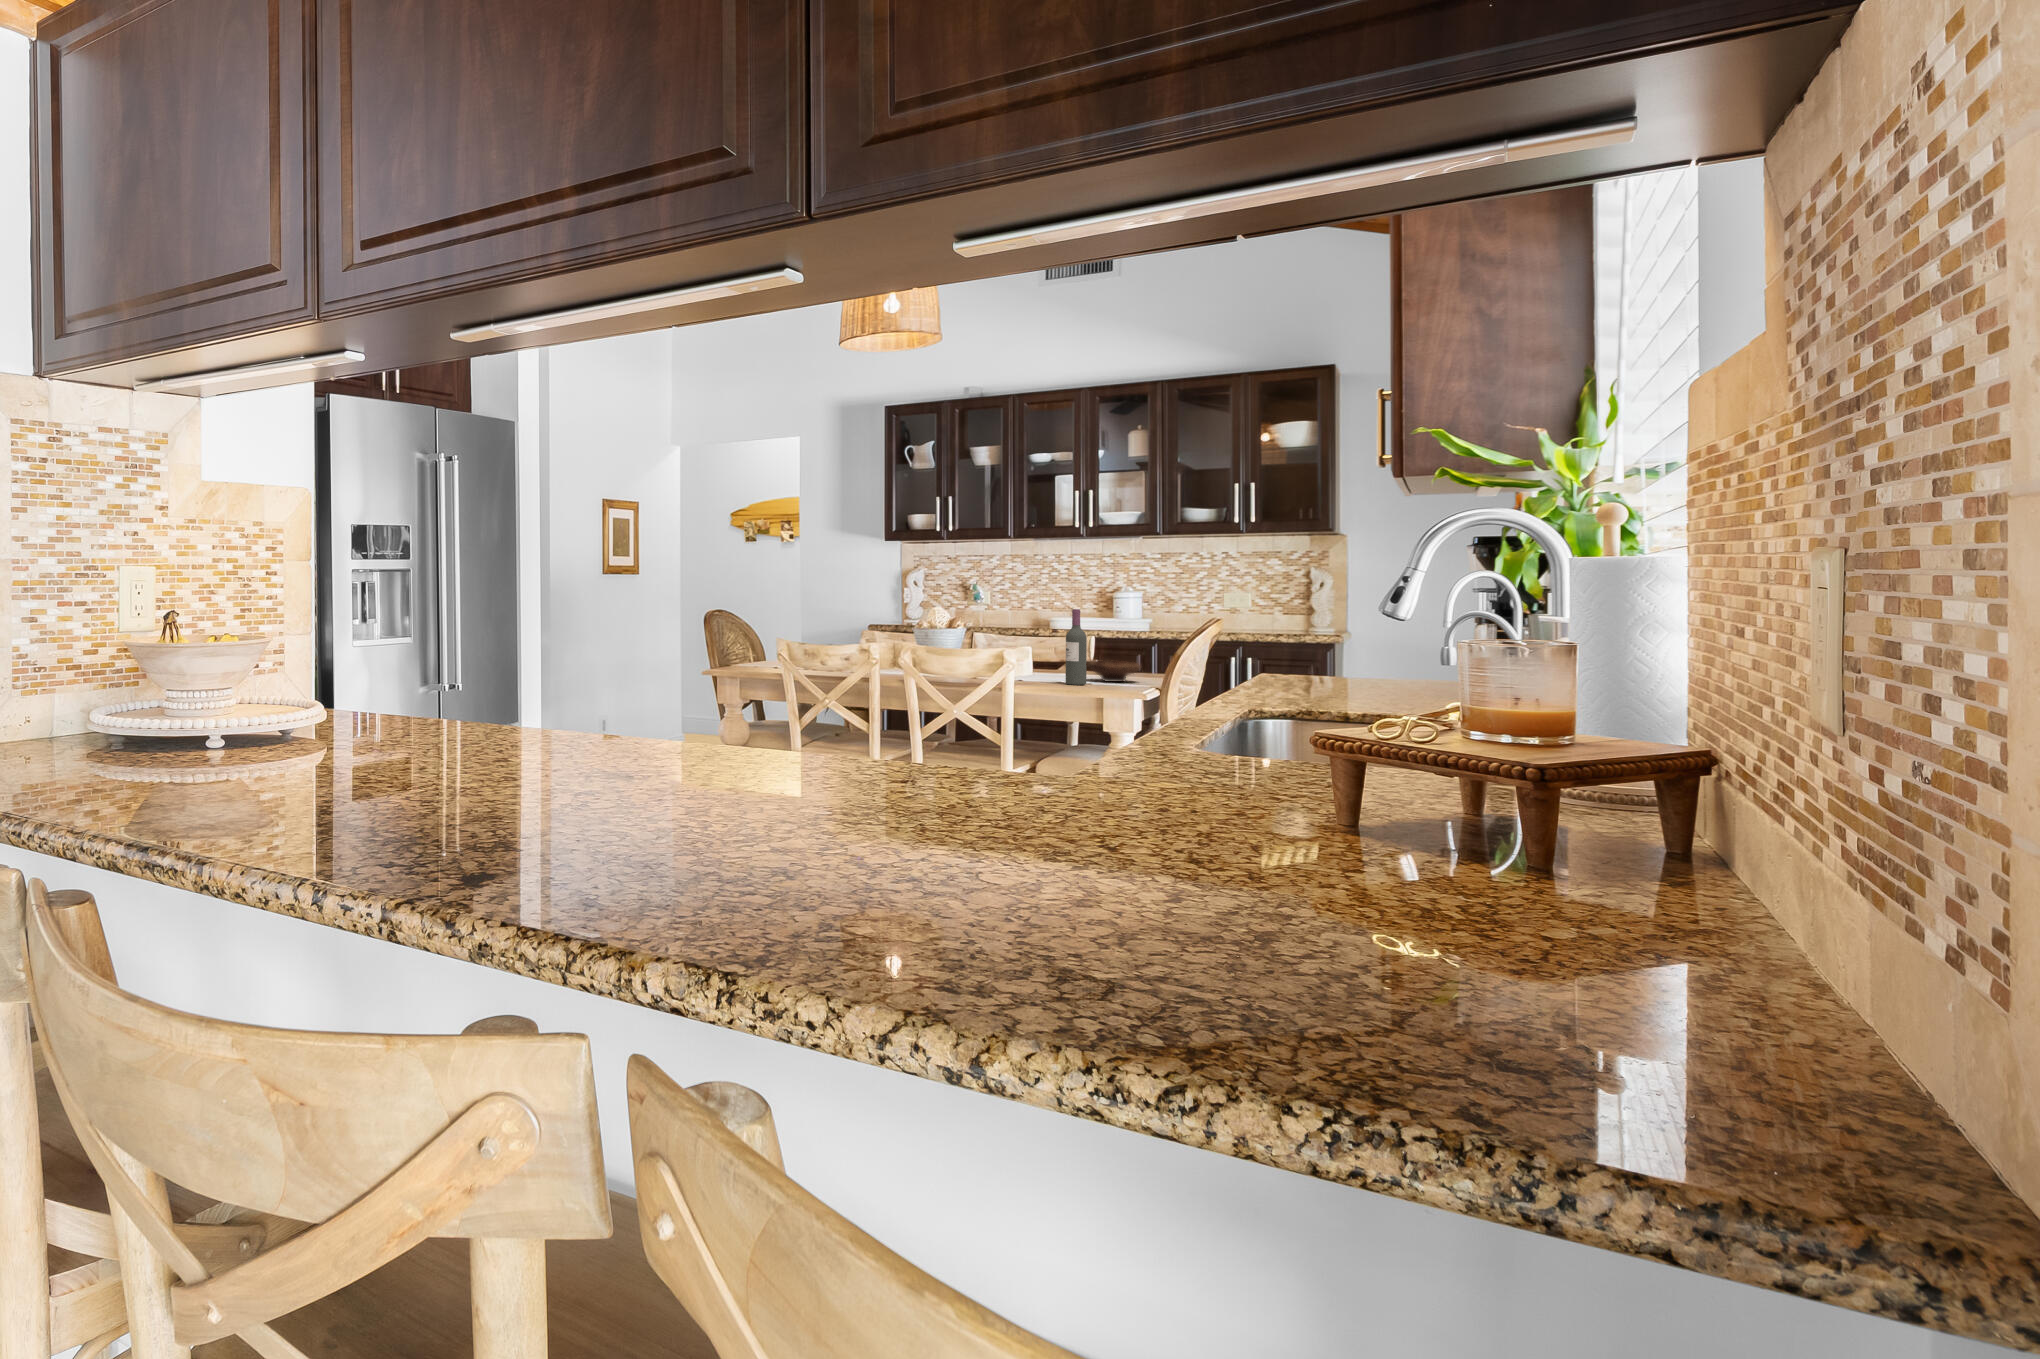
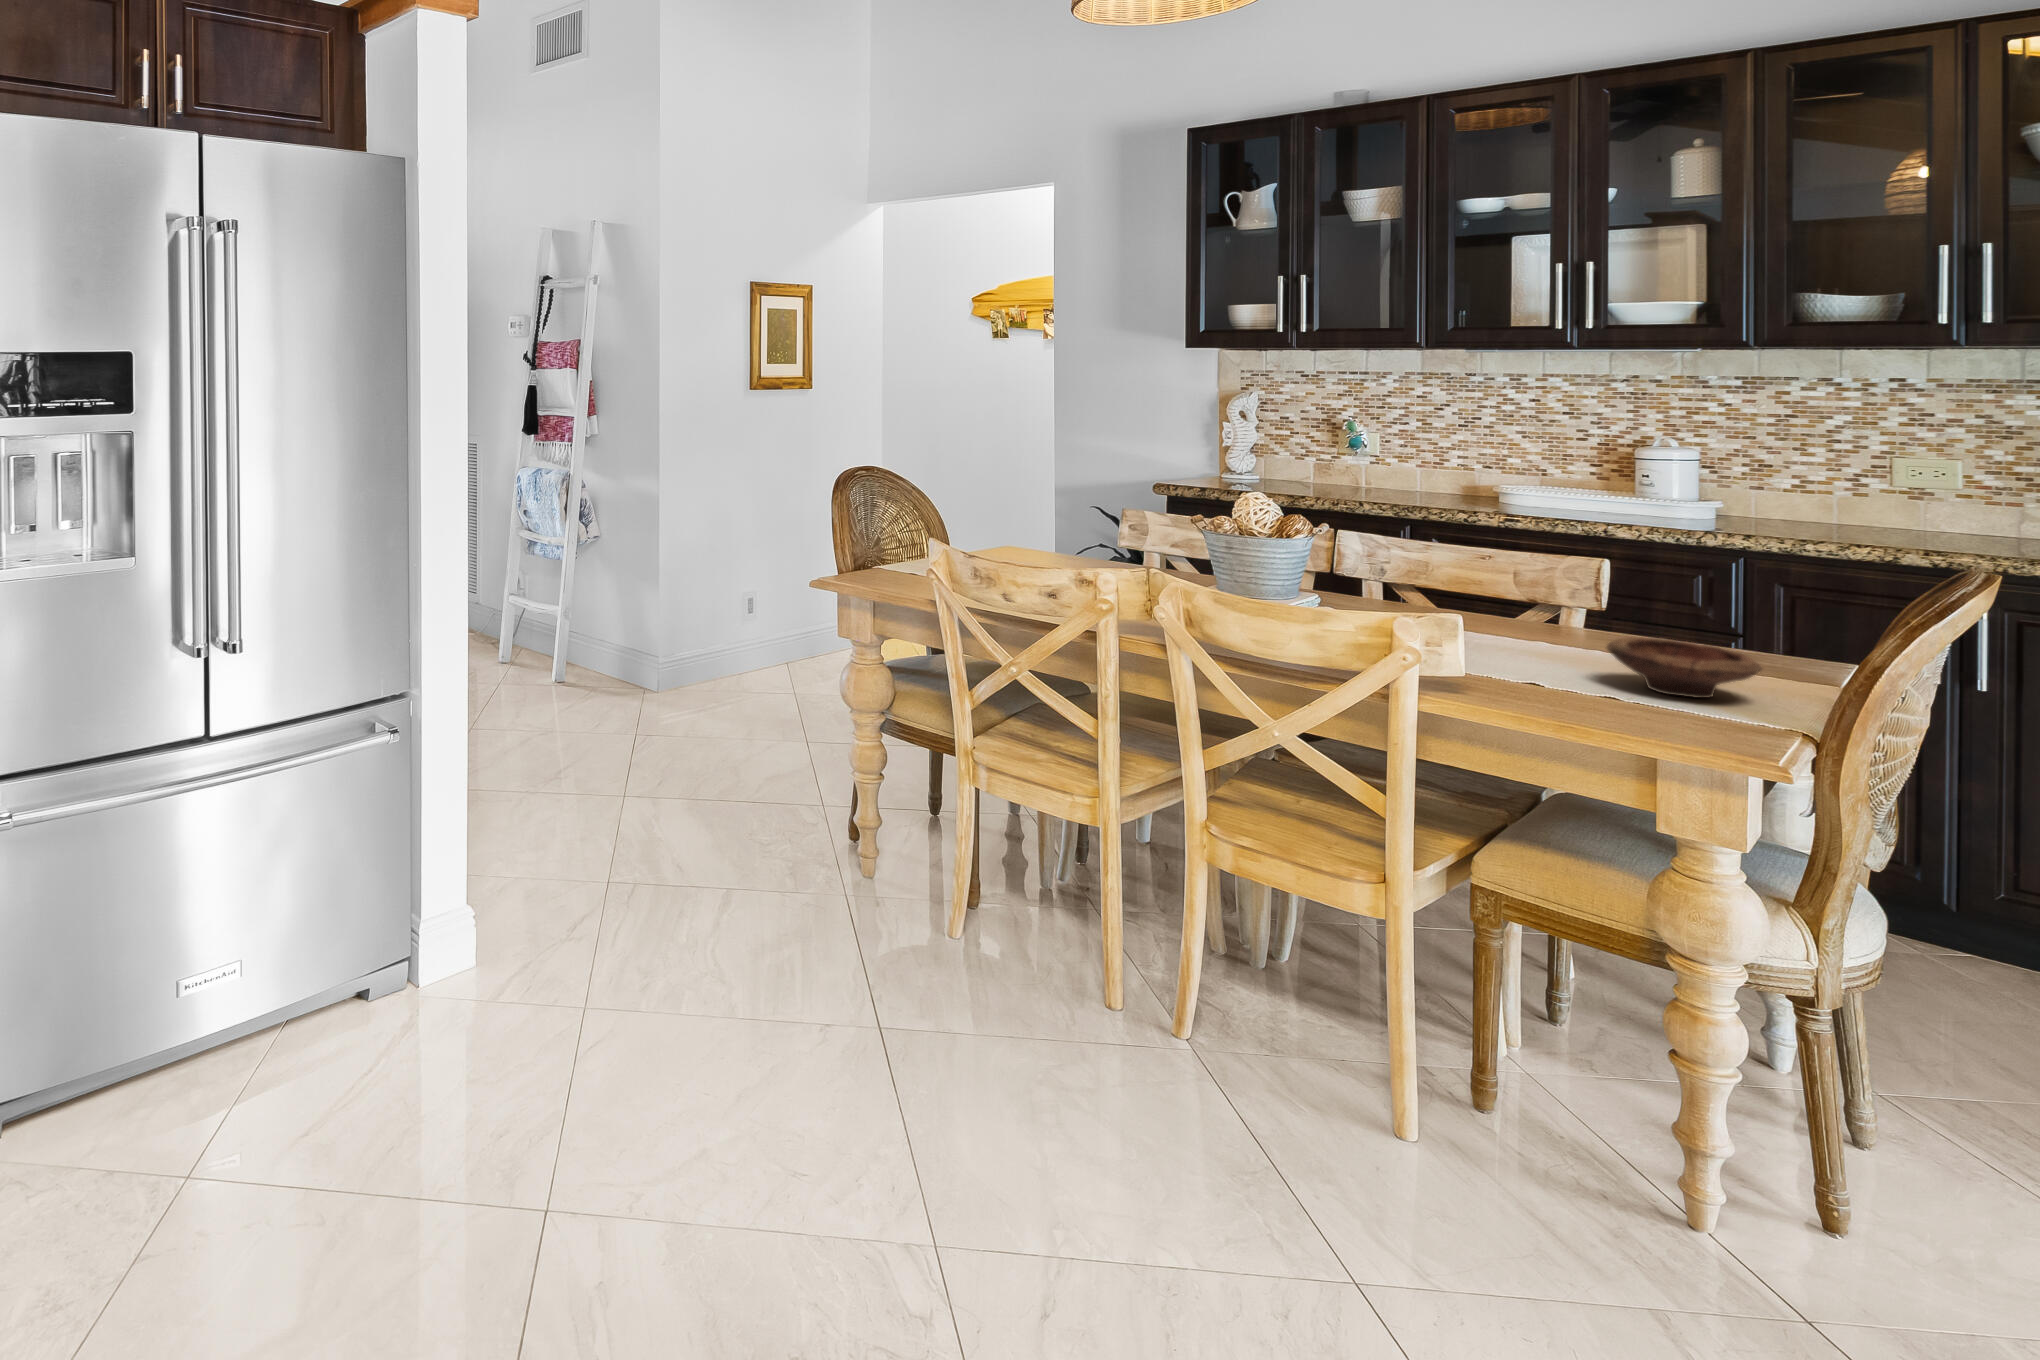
wine bottle: present [1066,609,1087,685] -> none [1556,534,1615,713]

